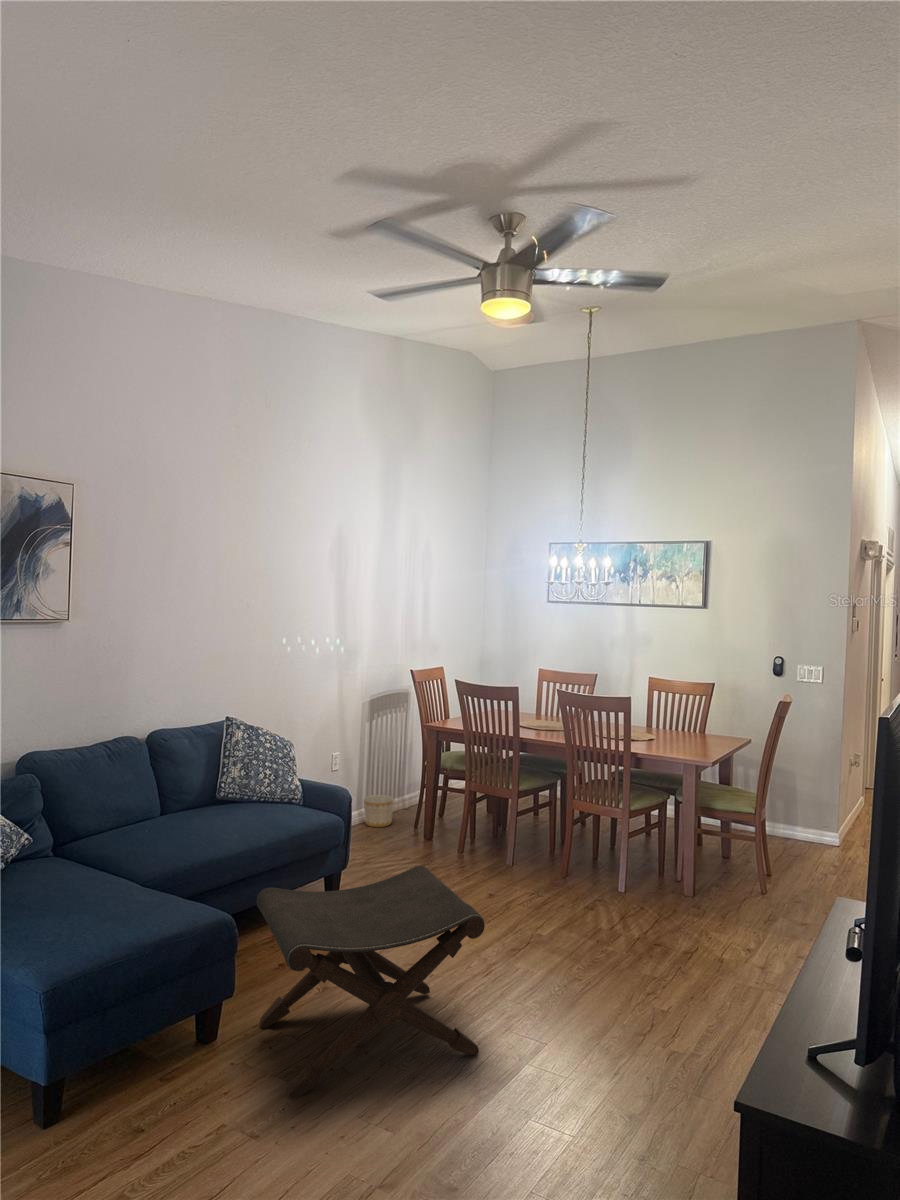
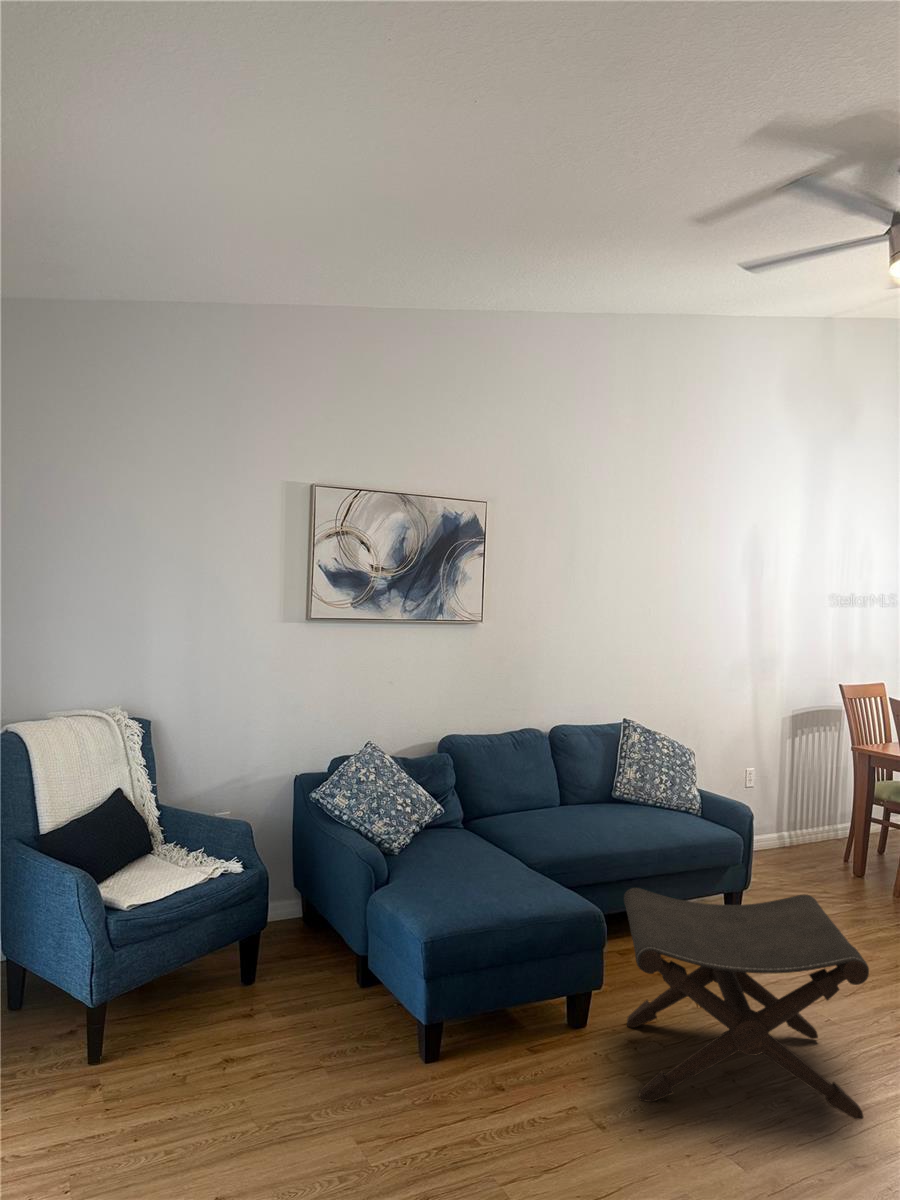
planter: present [364,795,393,827] -> none [783,819,818,854]

